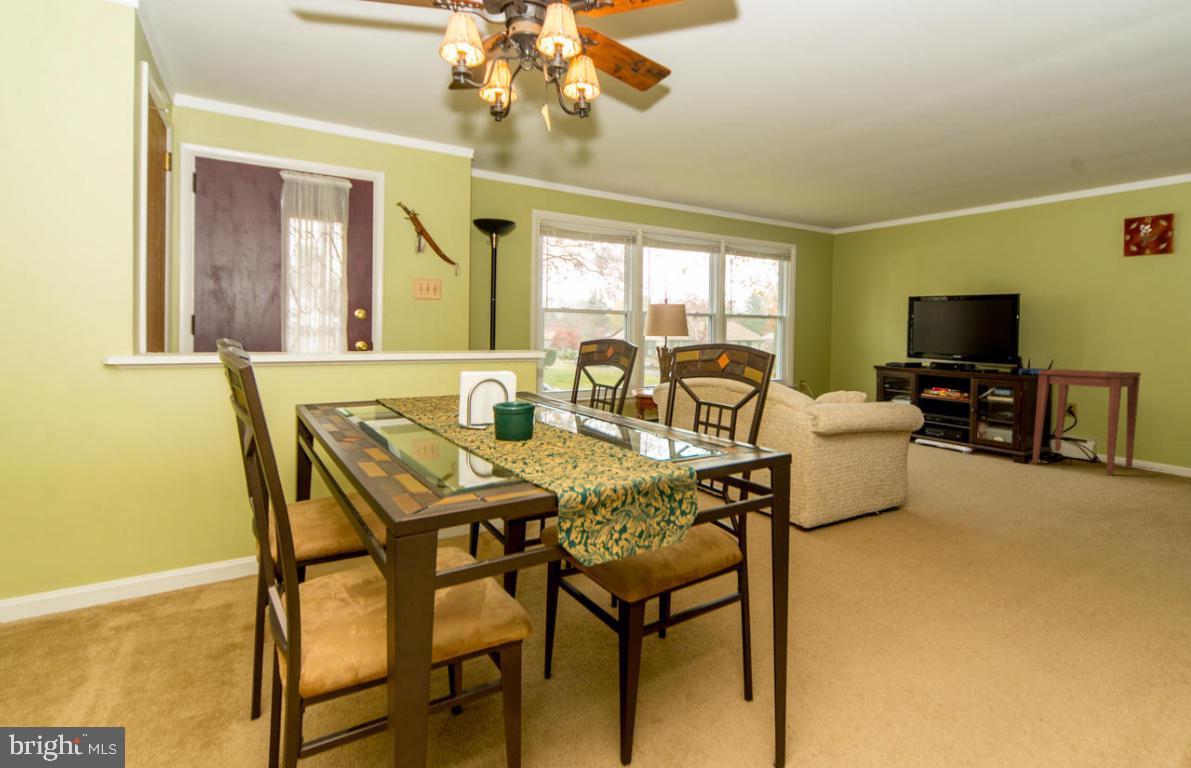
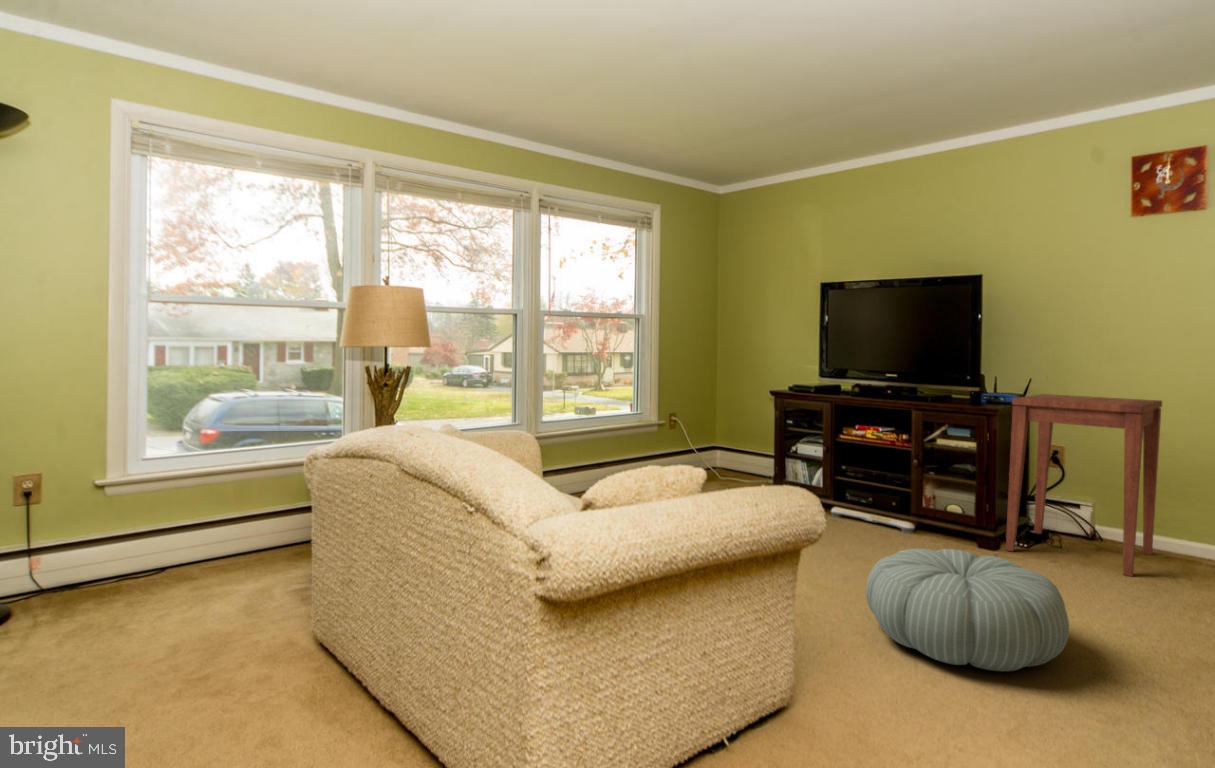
pouf: none [945,446,1057,498] -> present [866,549,1069,671]

